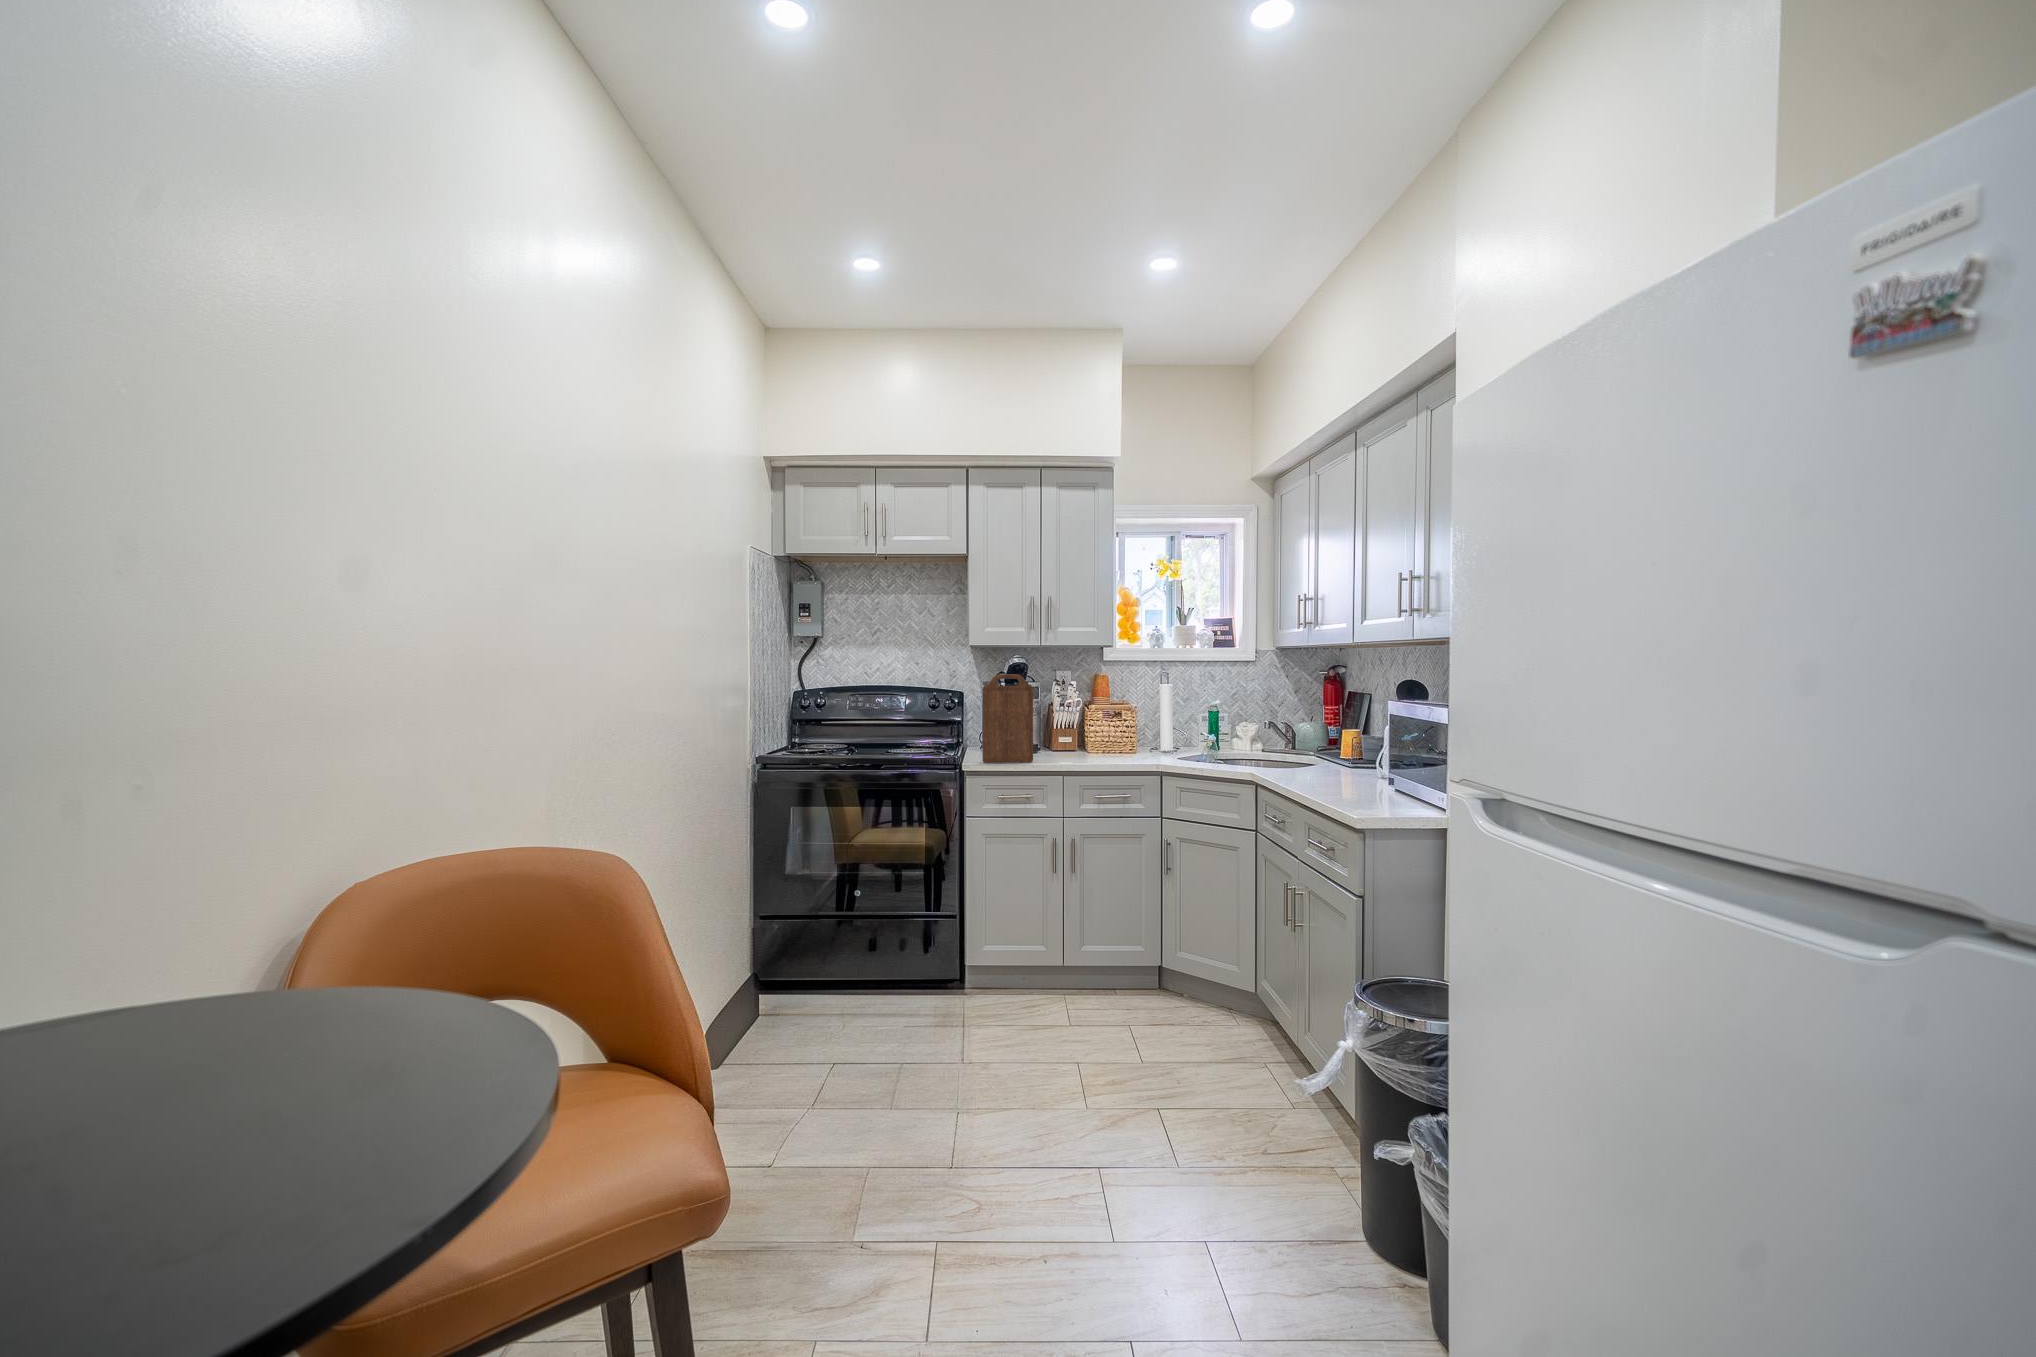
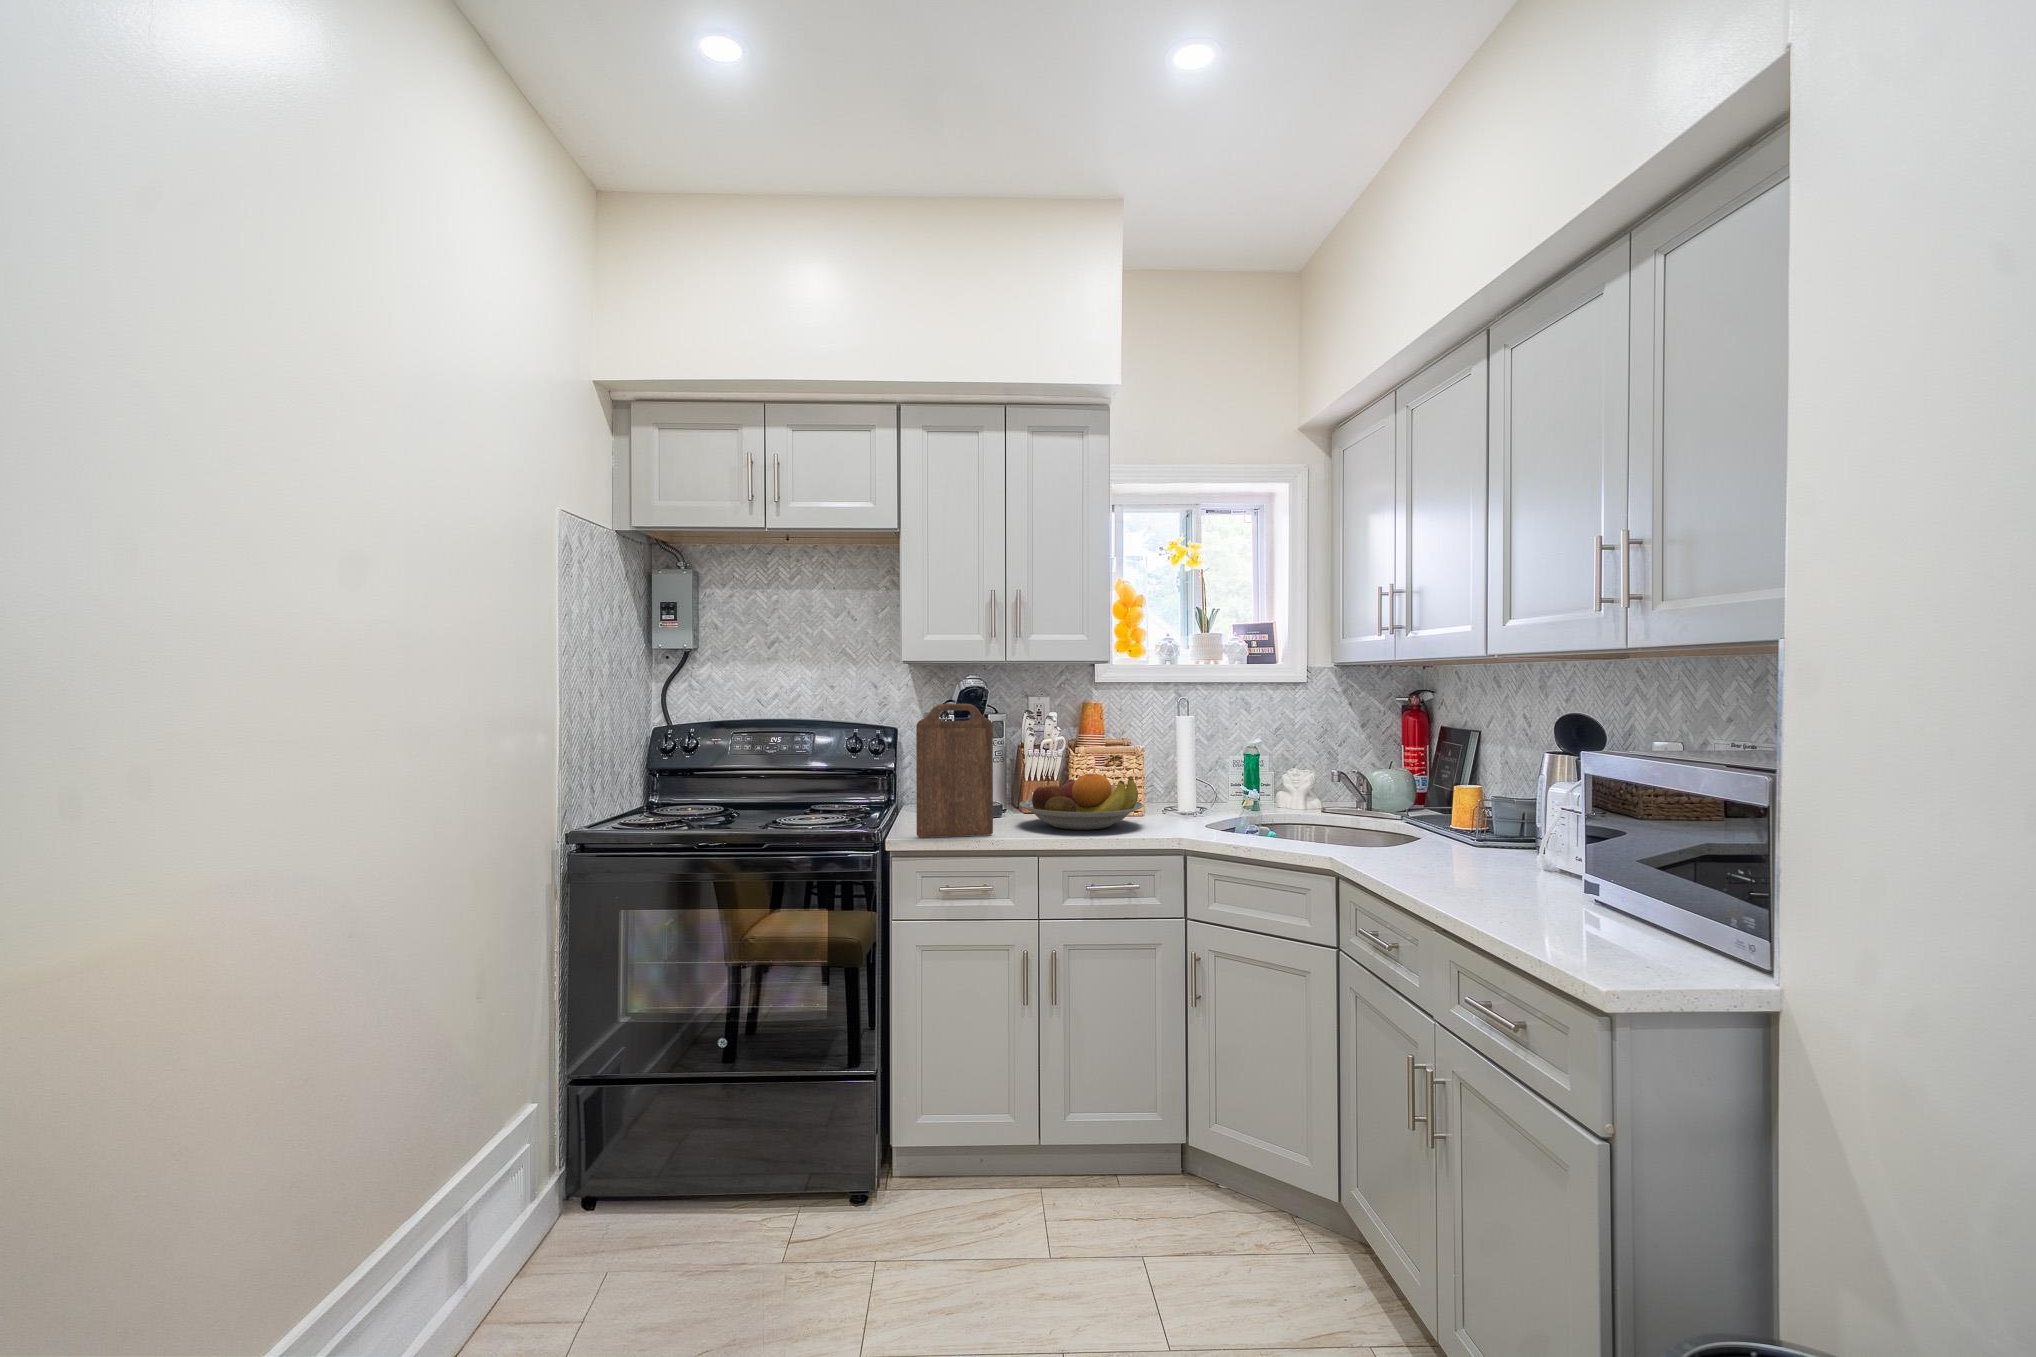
fruit bowl: none [1050,723,1135,760] -> present [1020,774,1143,830]

